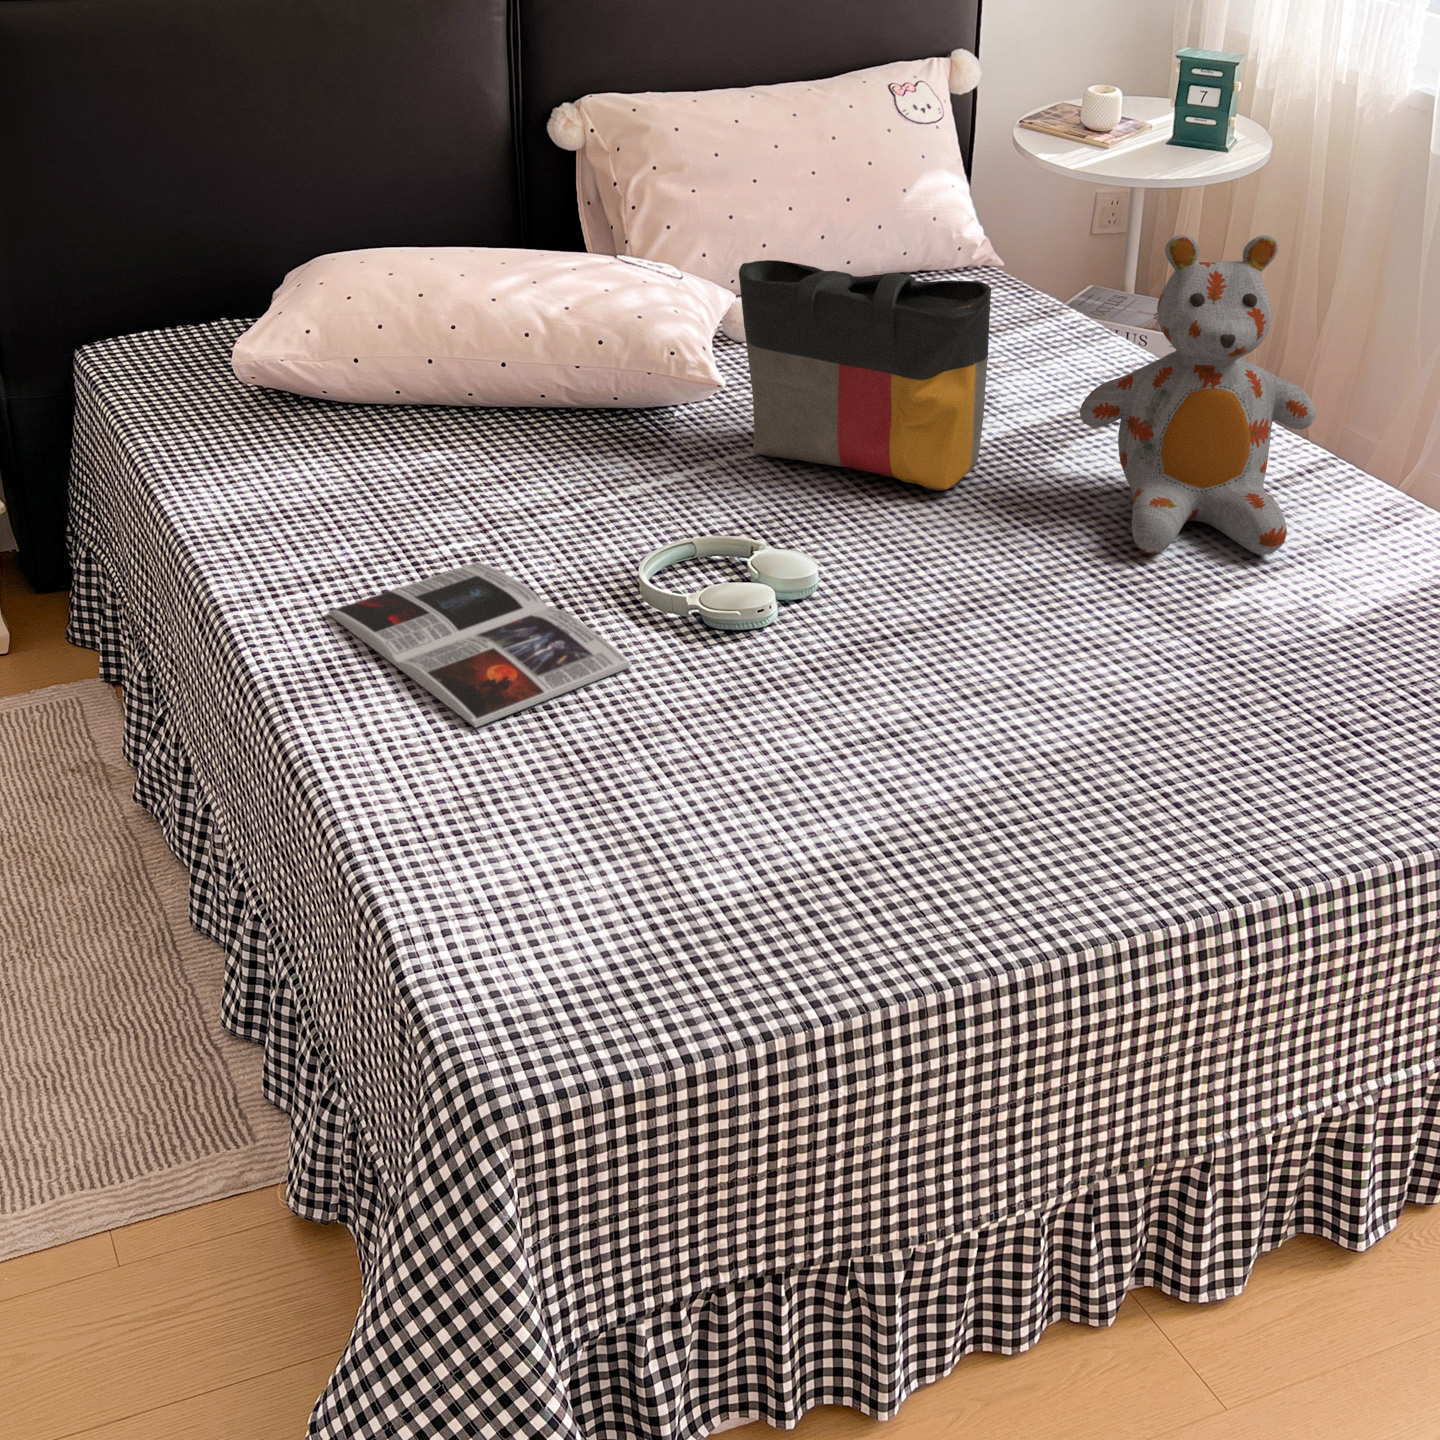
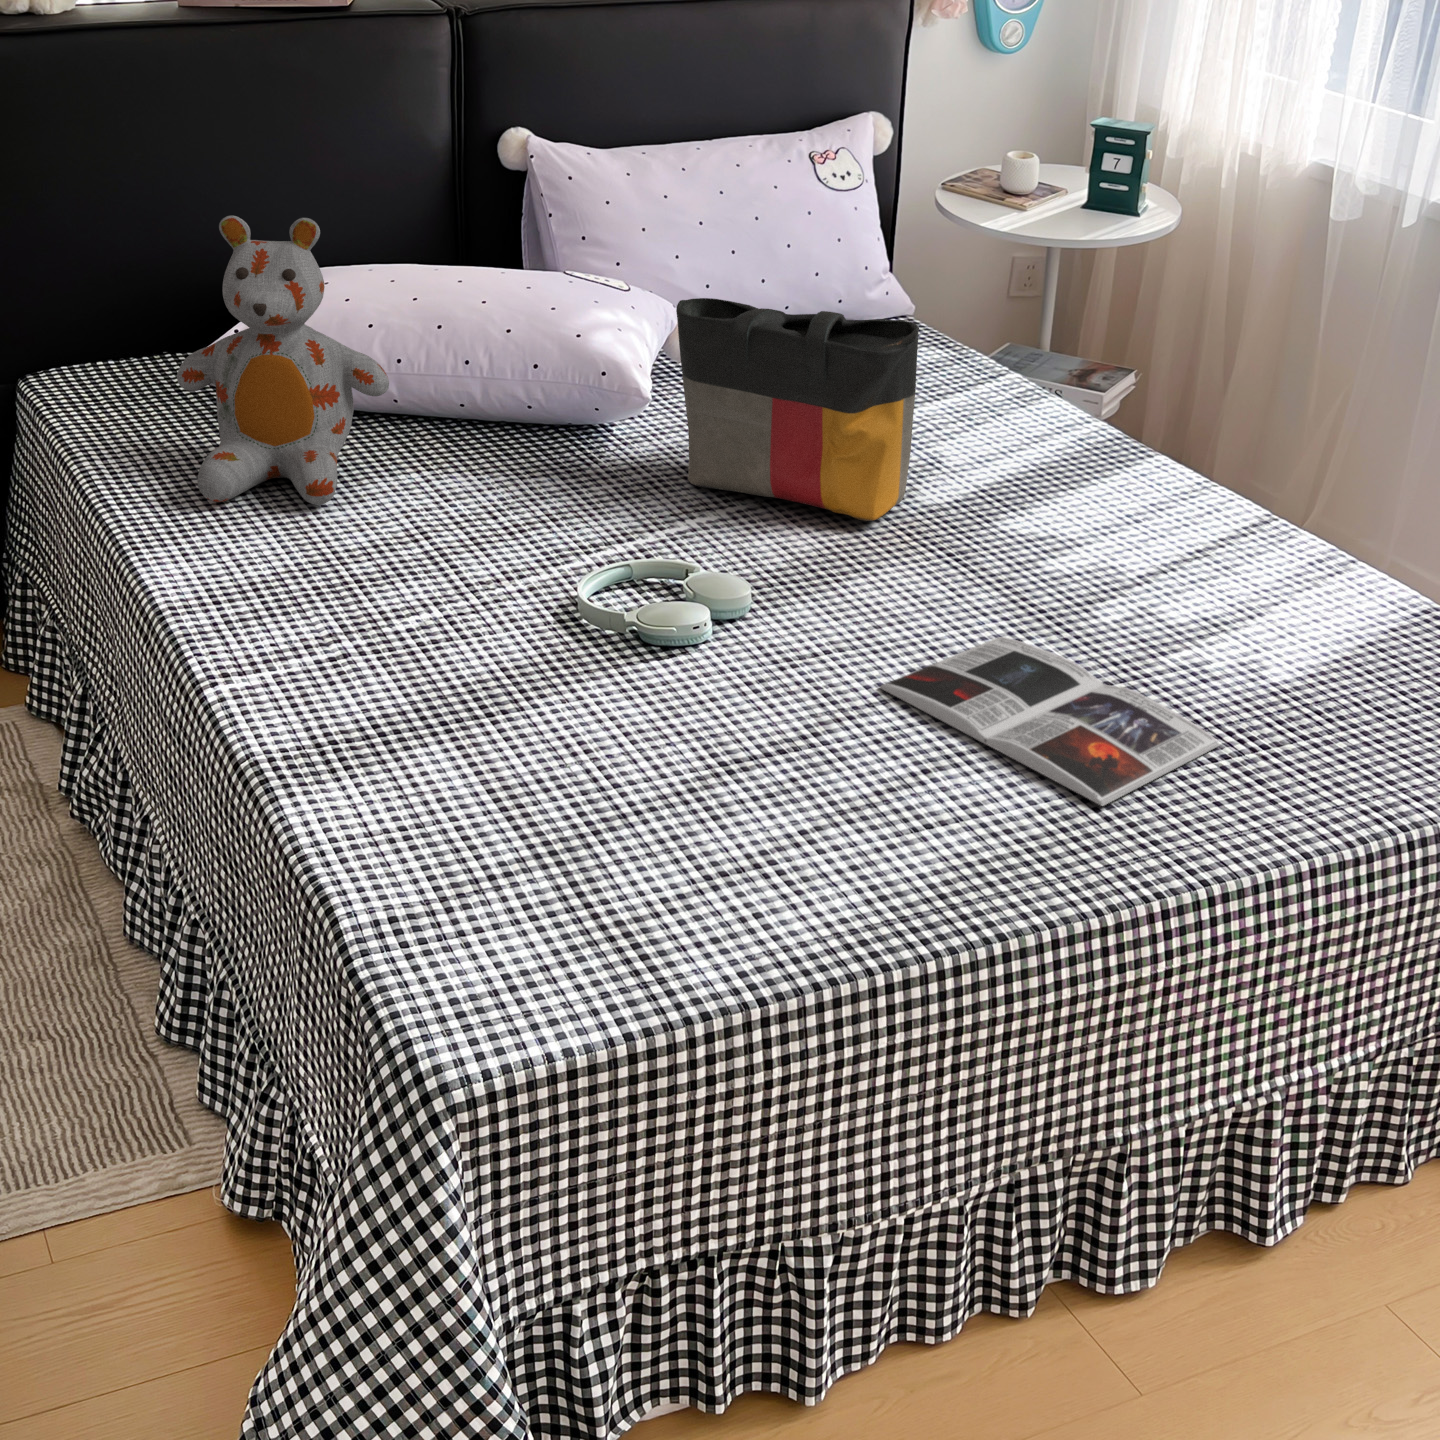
stuffed bear: present [1080,235,1316,555] -> present [177,216,389,505]
magazine: present [328,562,631,727] -> present [880,637,1220,806]

